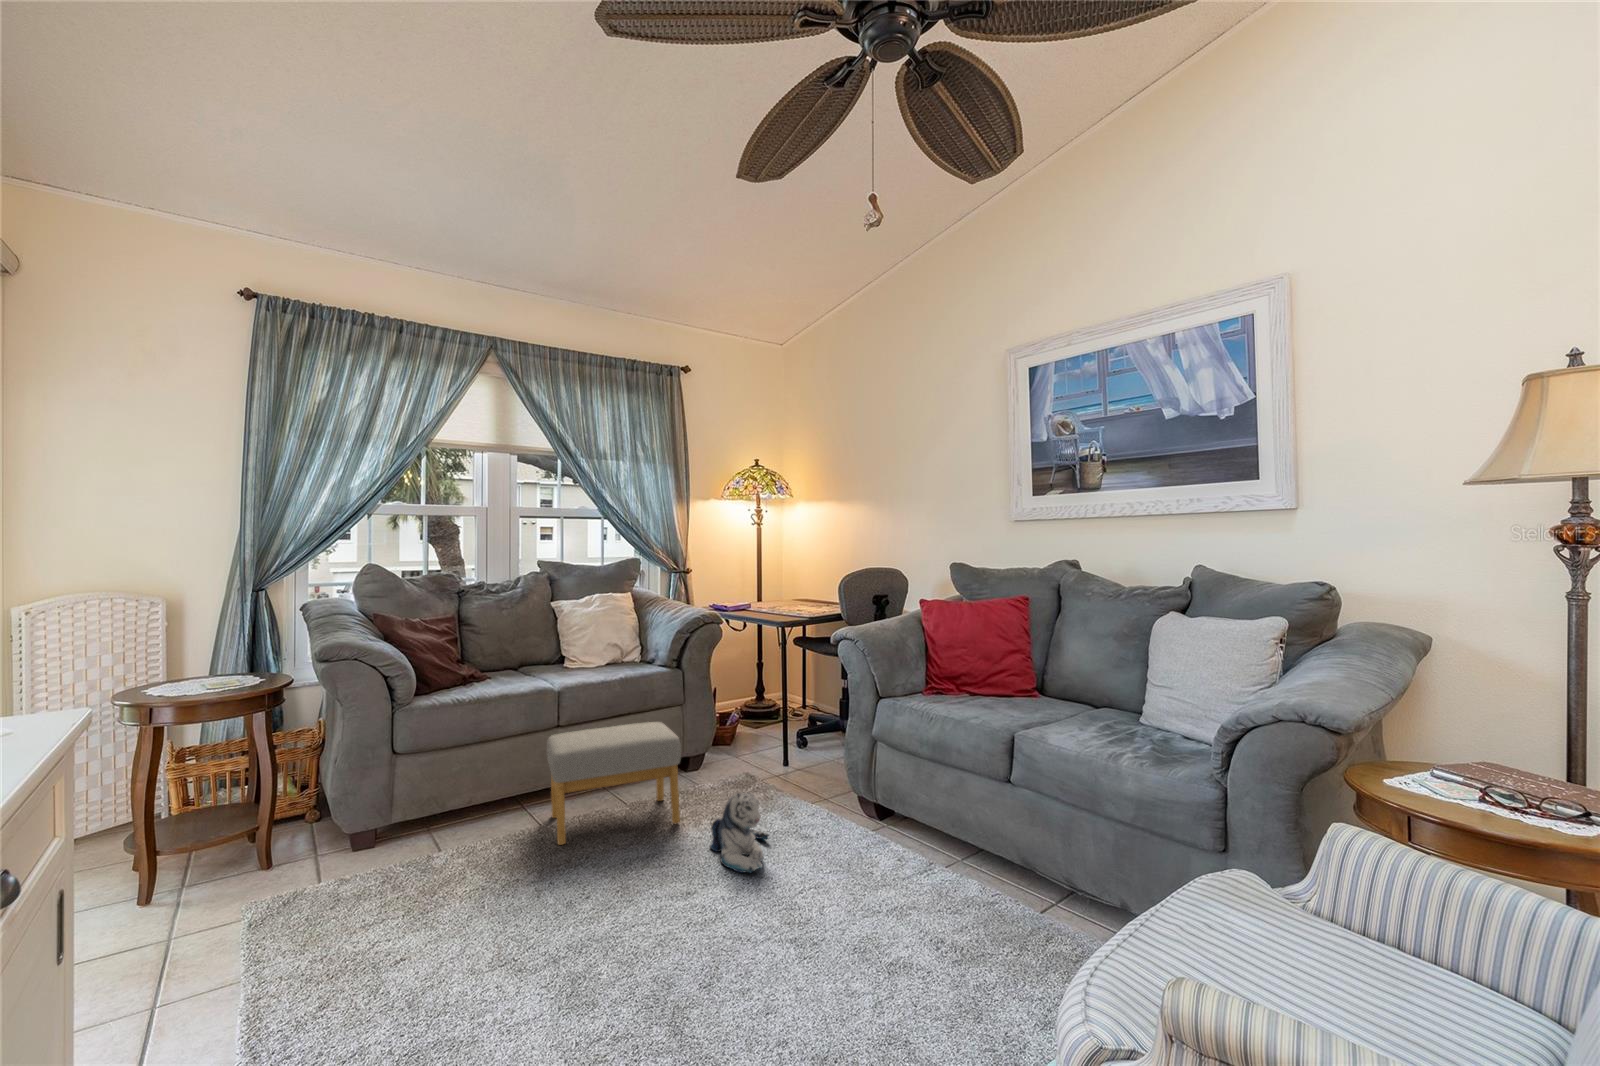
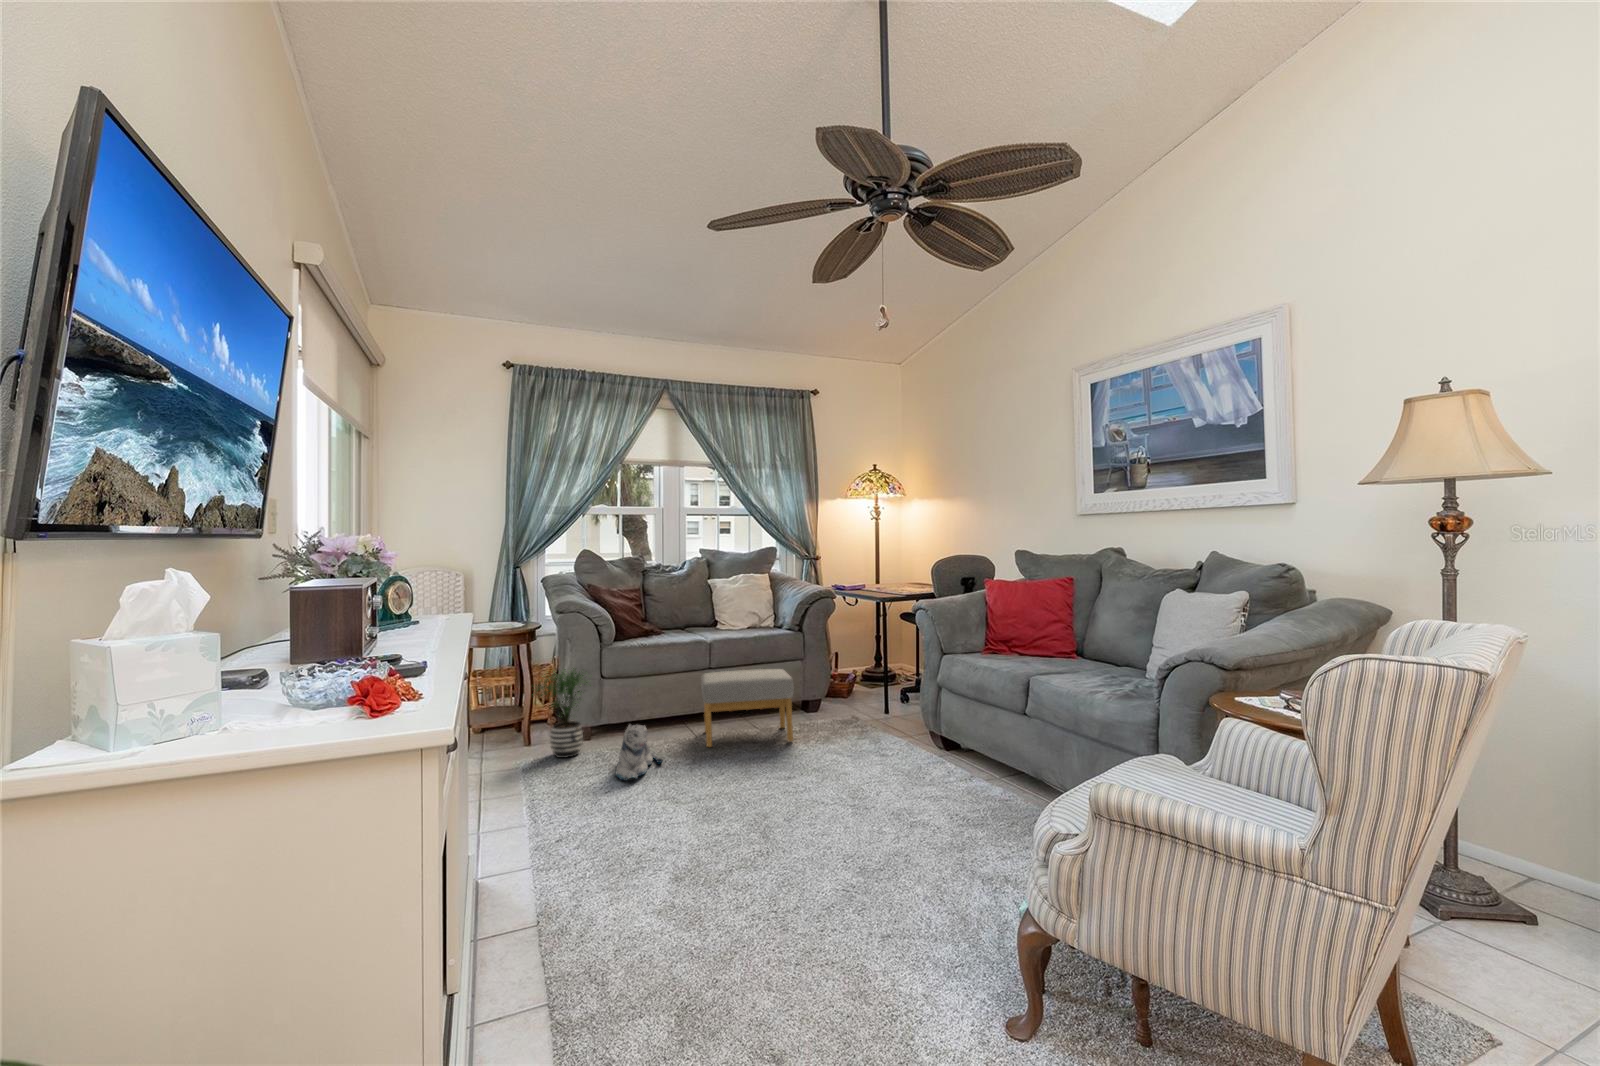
potted plant: none [268,744,384,890] -> present [532,668,591,758]
plush toy: present [710,793,768,873] -> present [616,724,663,781]

